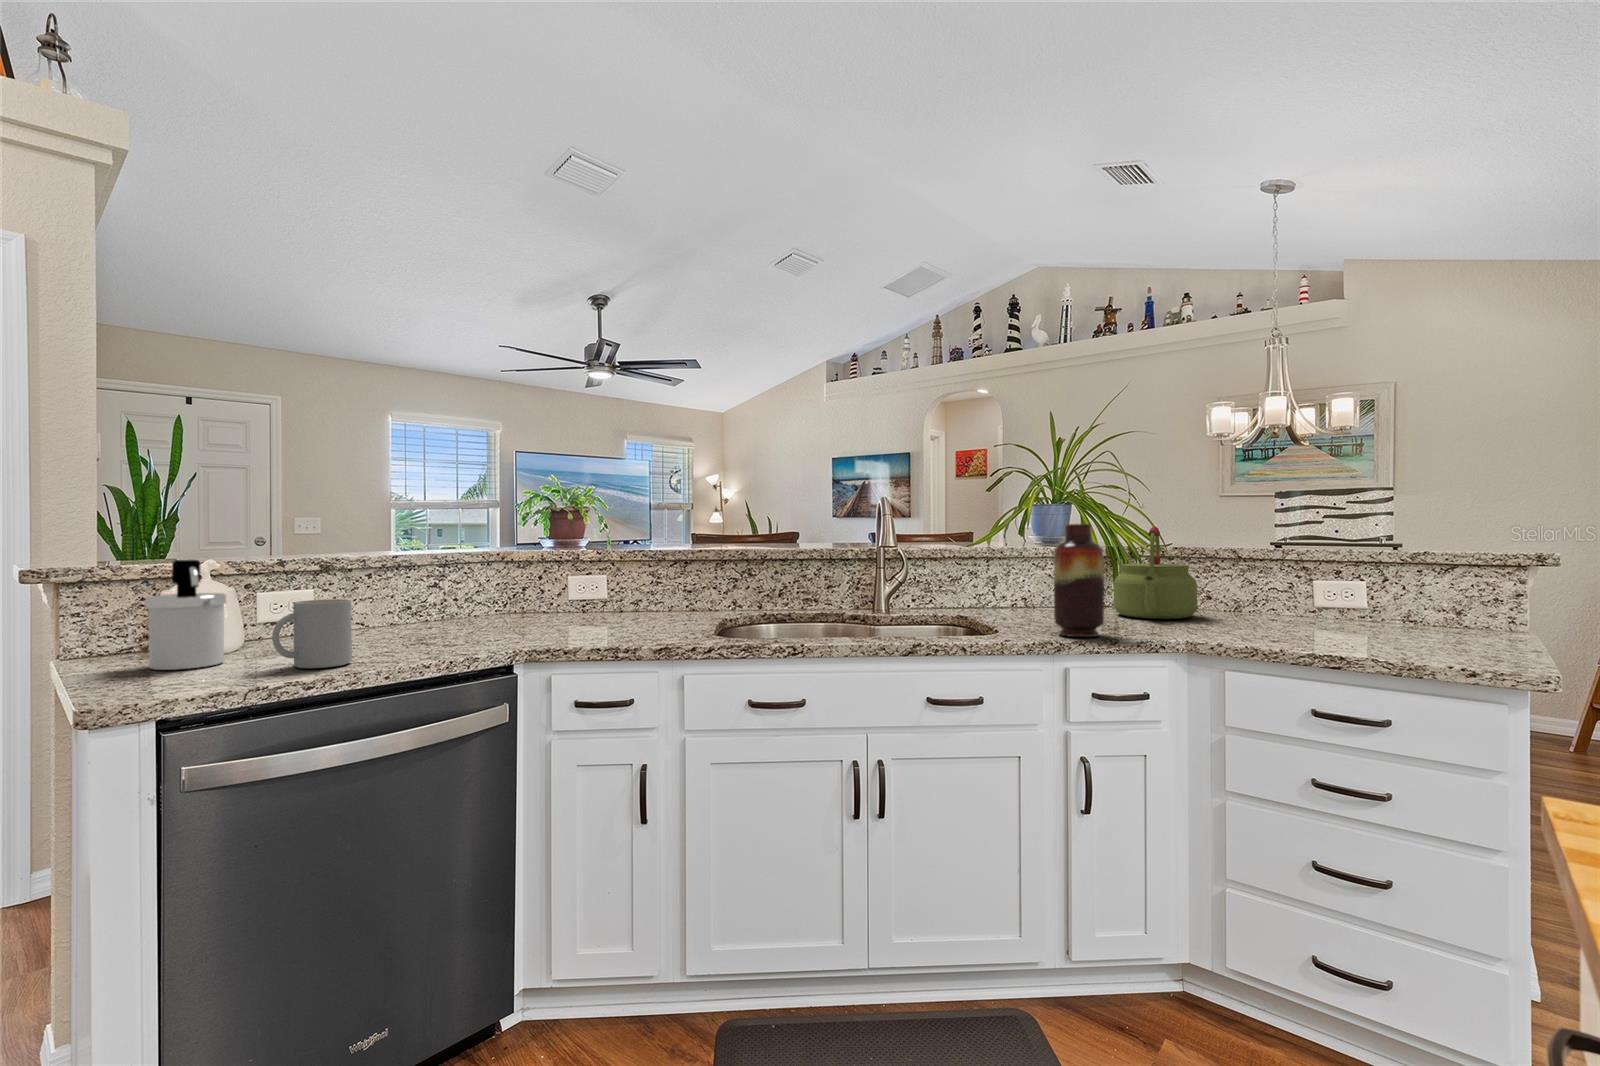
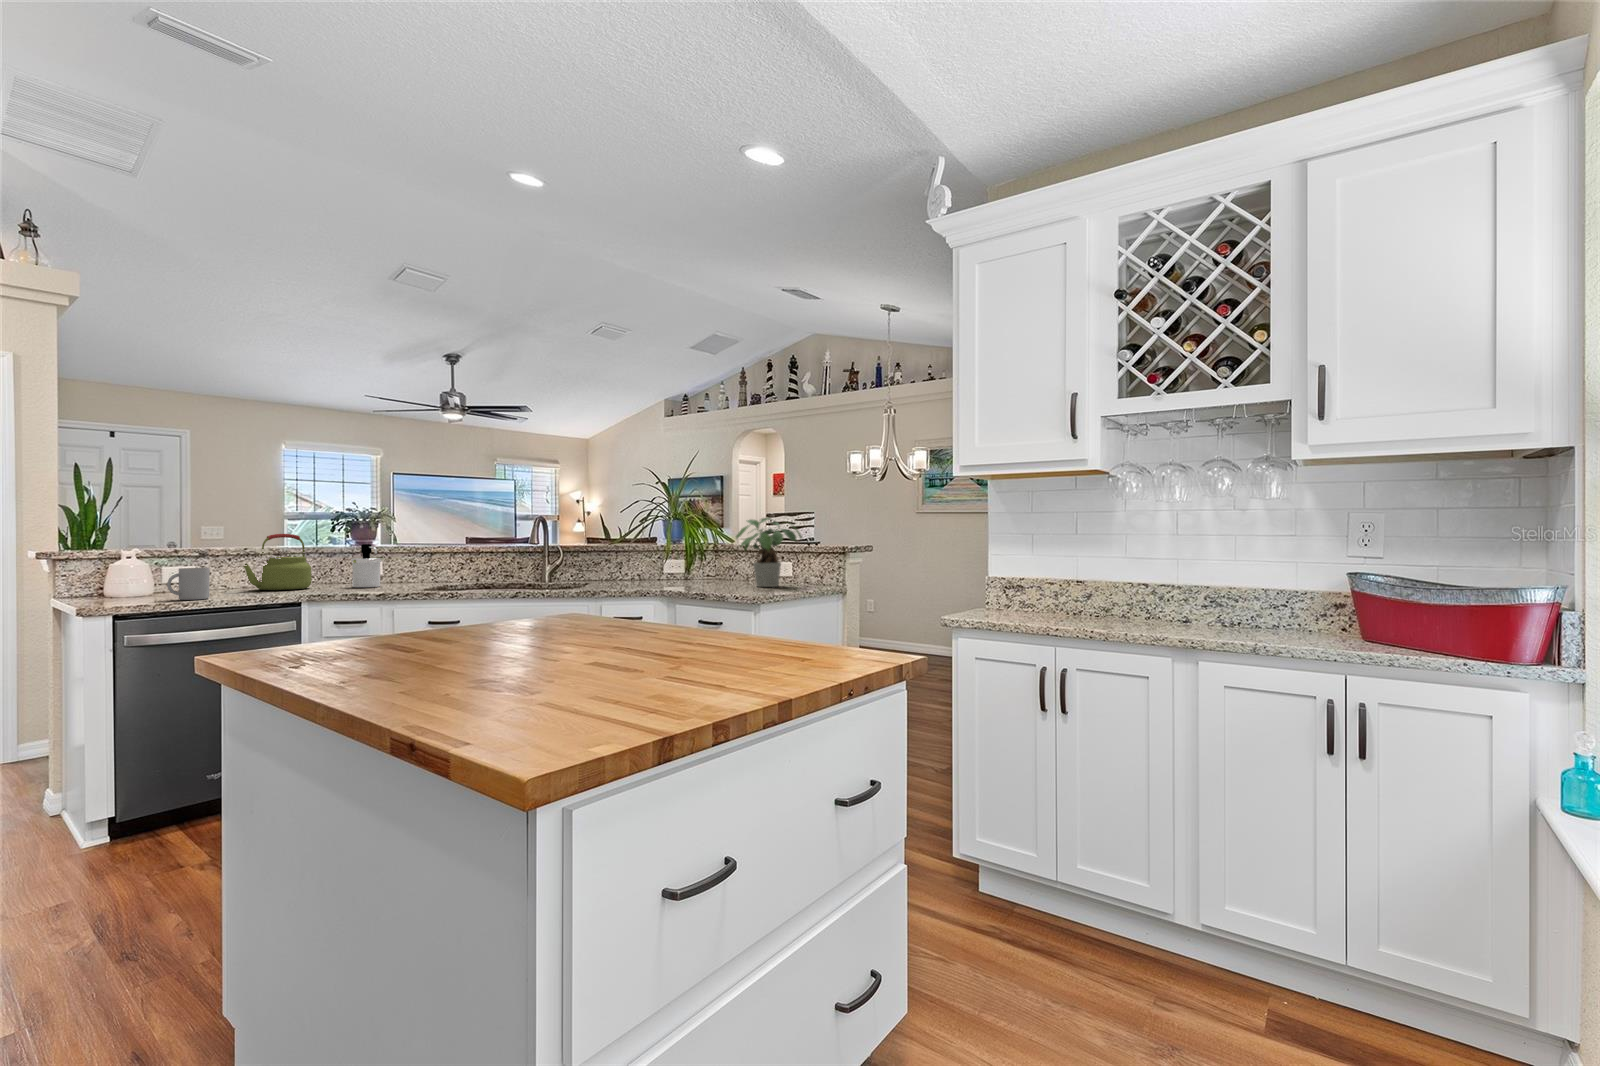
potted plant: none [1284,496,1410,630] -> present [736,518,802,587]
vase: present [1054,524,1104,637] -> none [602,531,627,590]
kettle: present [1114,527,1197,619] -> present [243,534,312,590]
soap dispenser: present [145,560,226,670] -> present [351,544,381,587]

